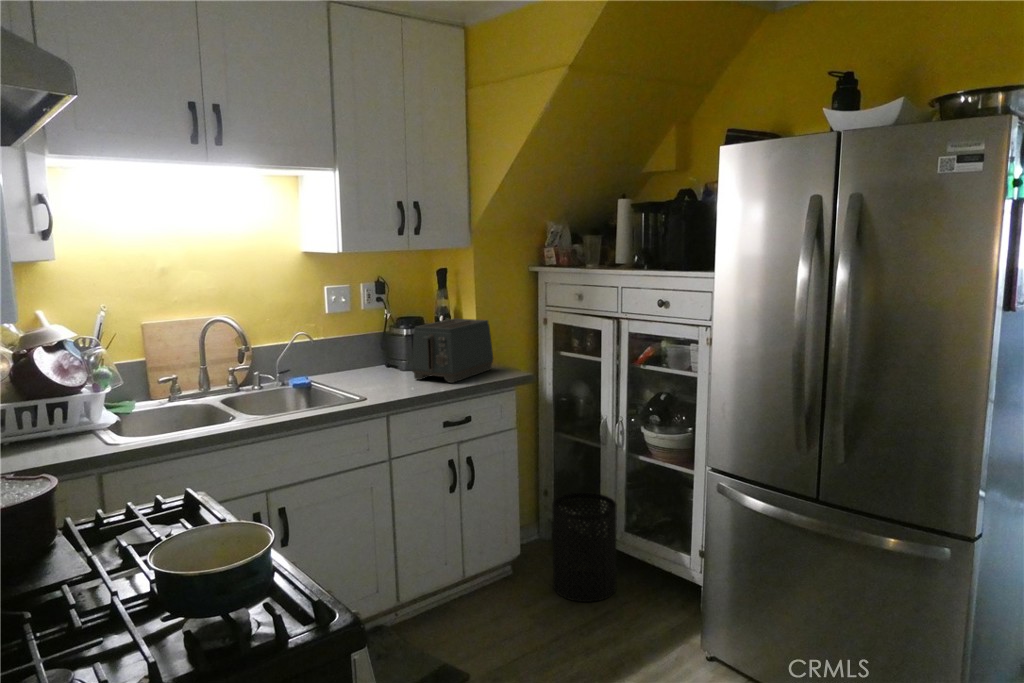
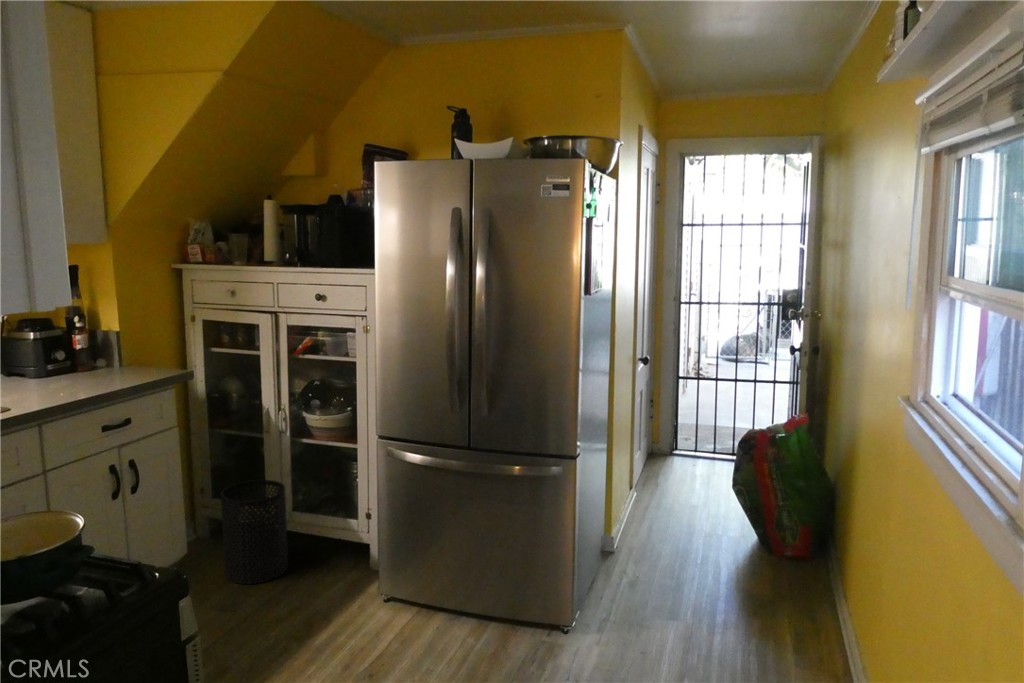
toaster: present [412,319,493,383] -> none [51,319,145,386]

